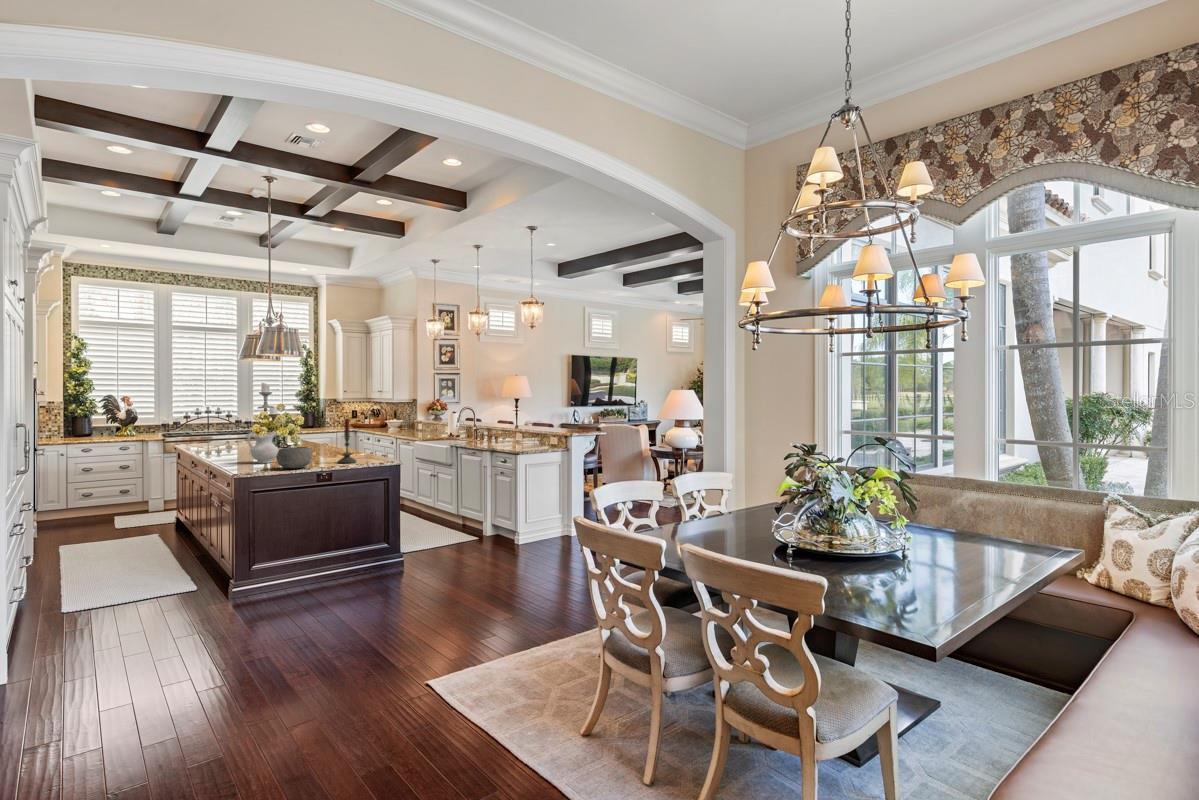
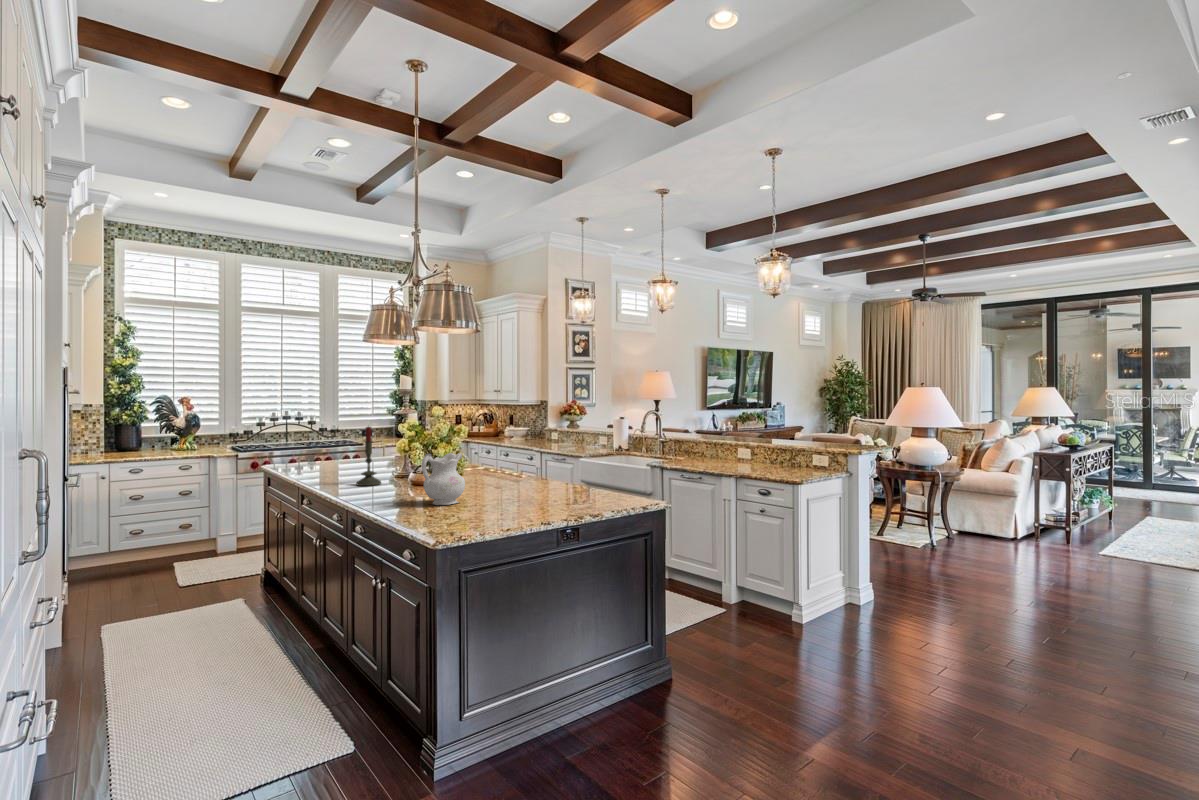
candle: present [338,419,356,463] -> present [356,427,381,486]
bowl: present [276,447,312,469] -> none [494,481,549,520]

